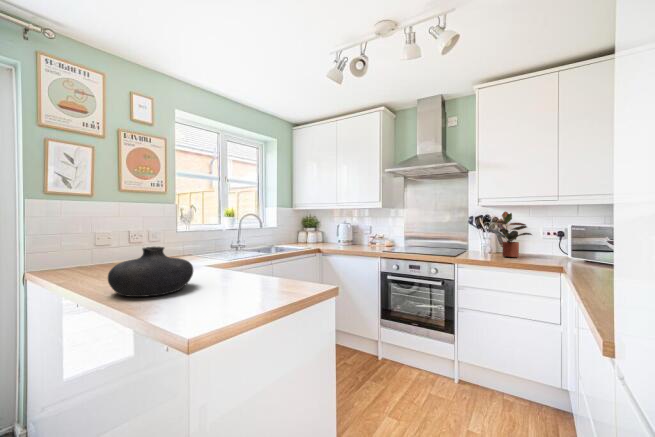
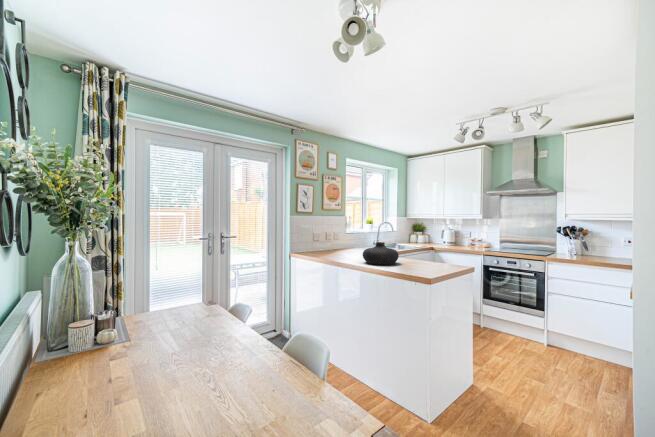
potted plant: present [488,211,532,257] -> none [573,224,612,258]

